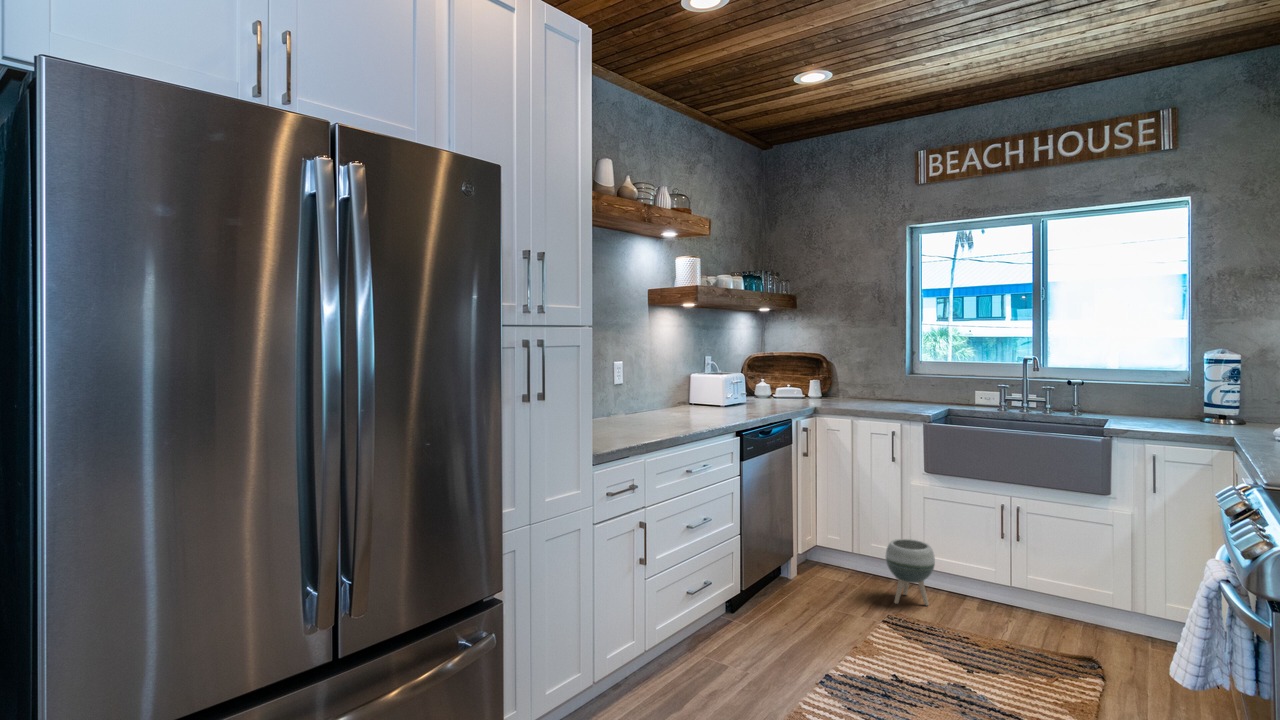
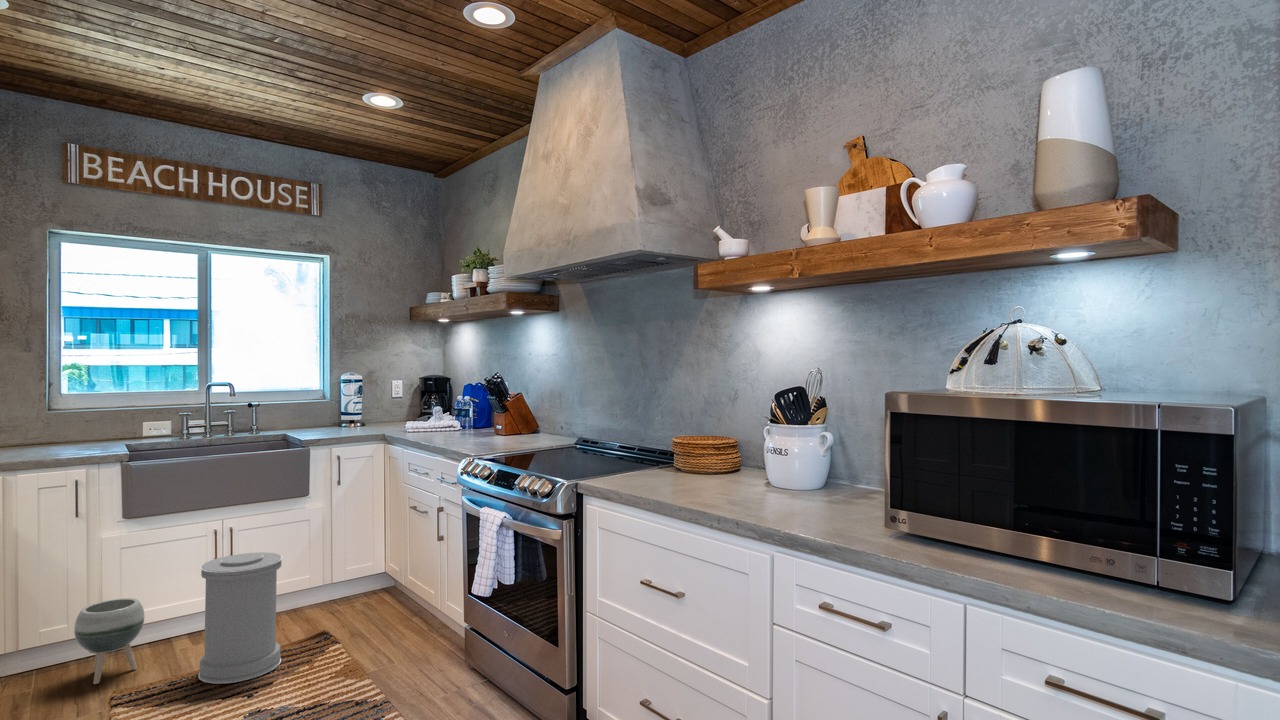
trash can: none [954,532,1036,662] -> present [198,553,283,684]

